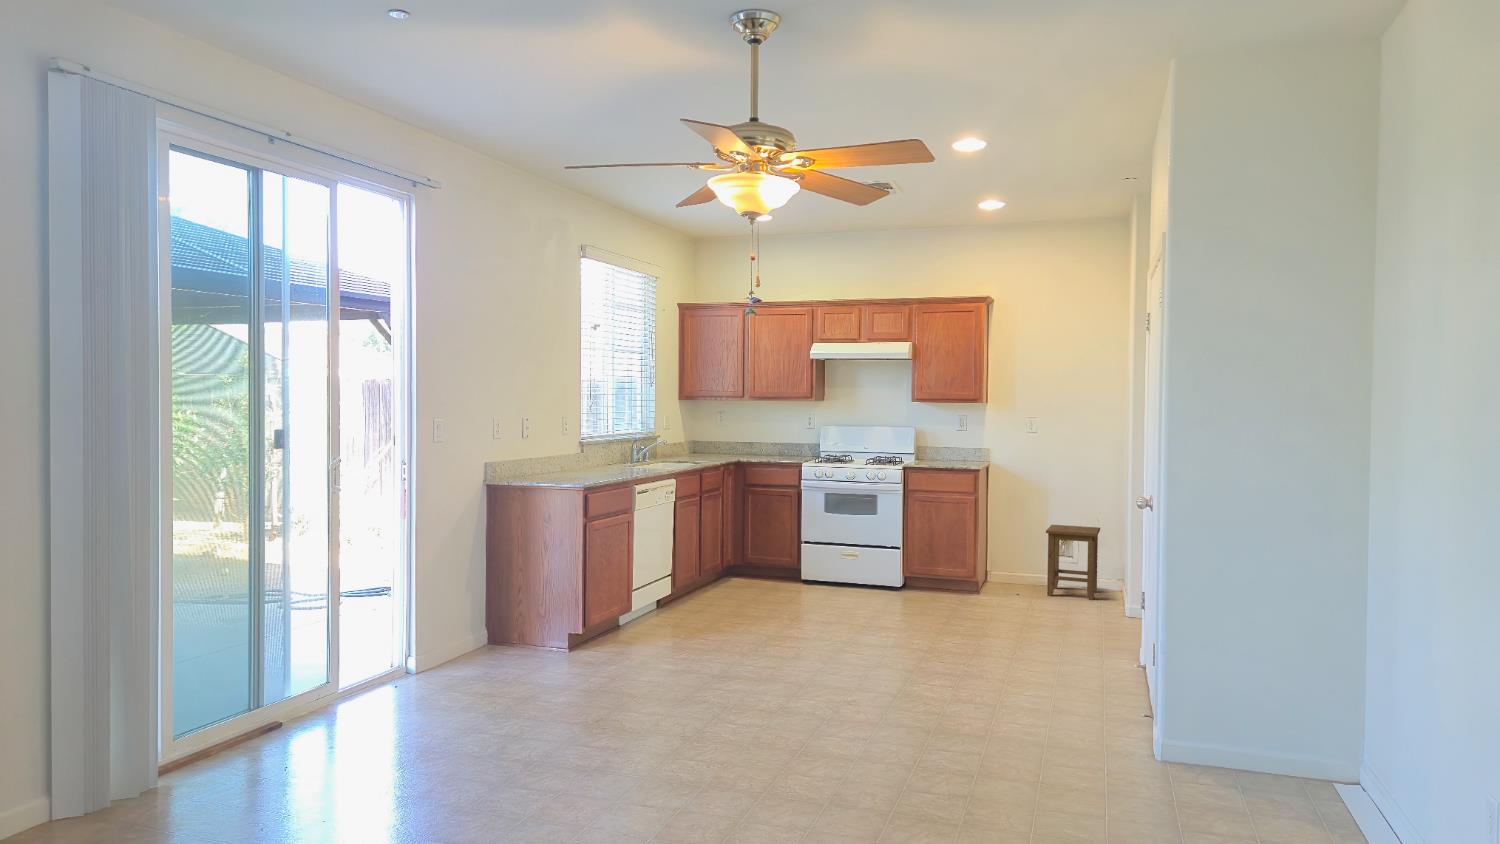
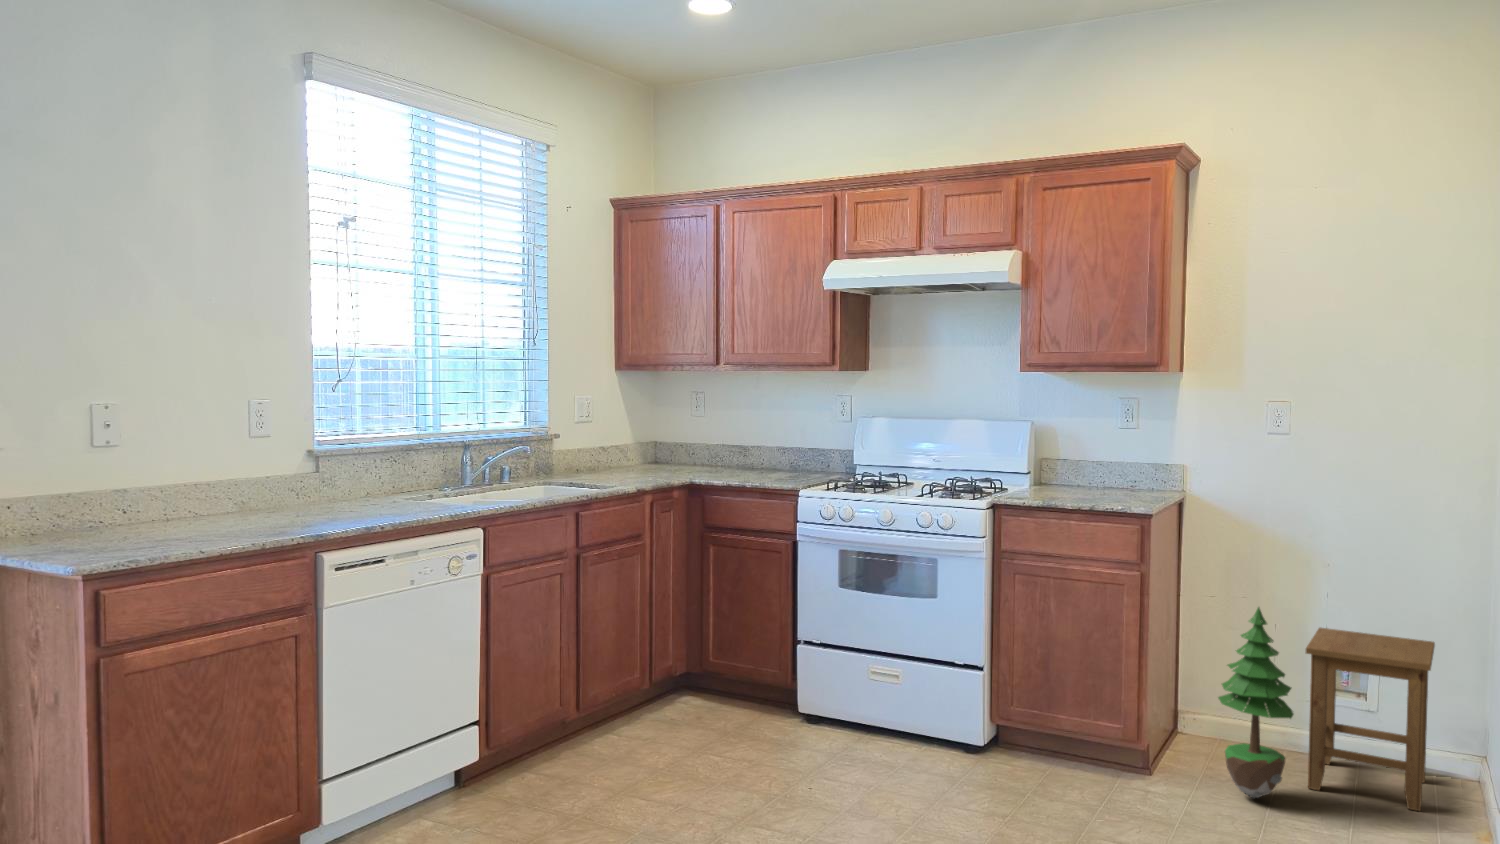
potted tree: none [1008,510,1041,599] -> present [1218,607,1294,798]

